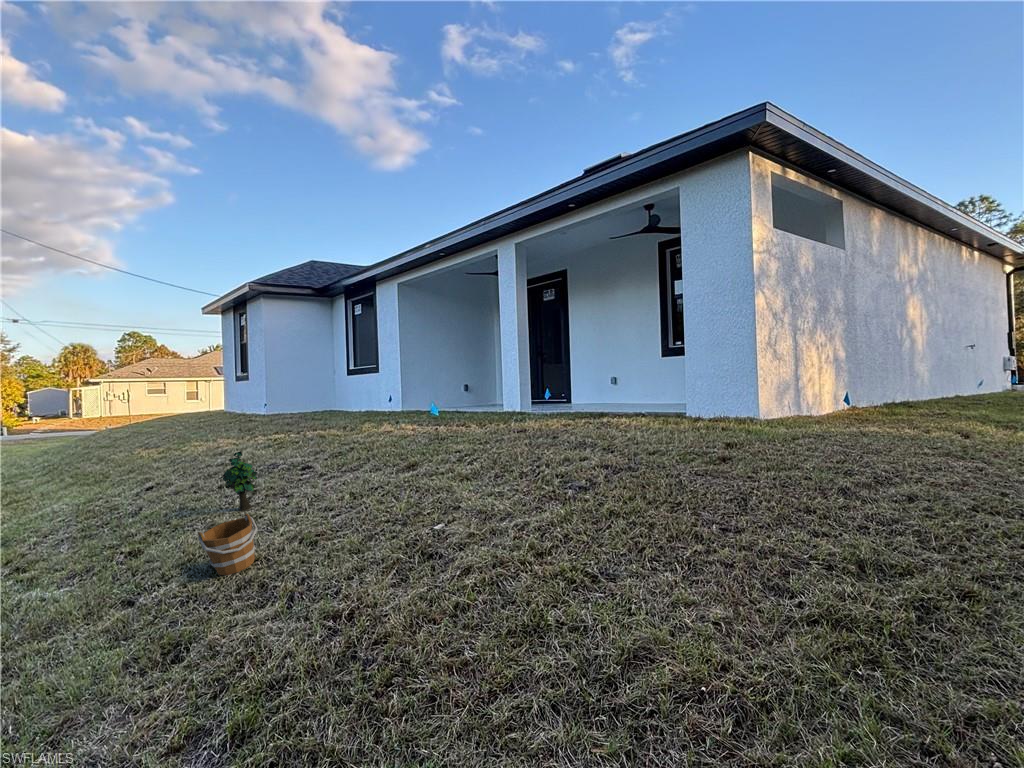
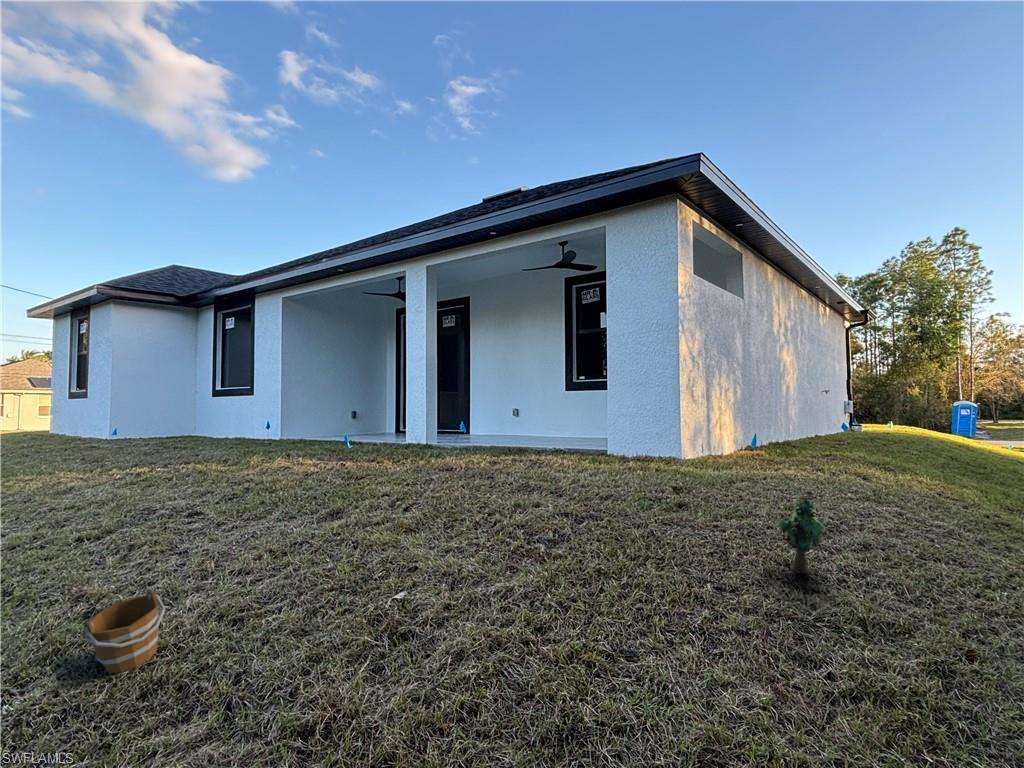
decorative plant: present [219,451,257,511] -> present [778,491,827,574]

